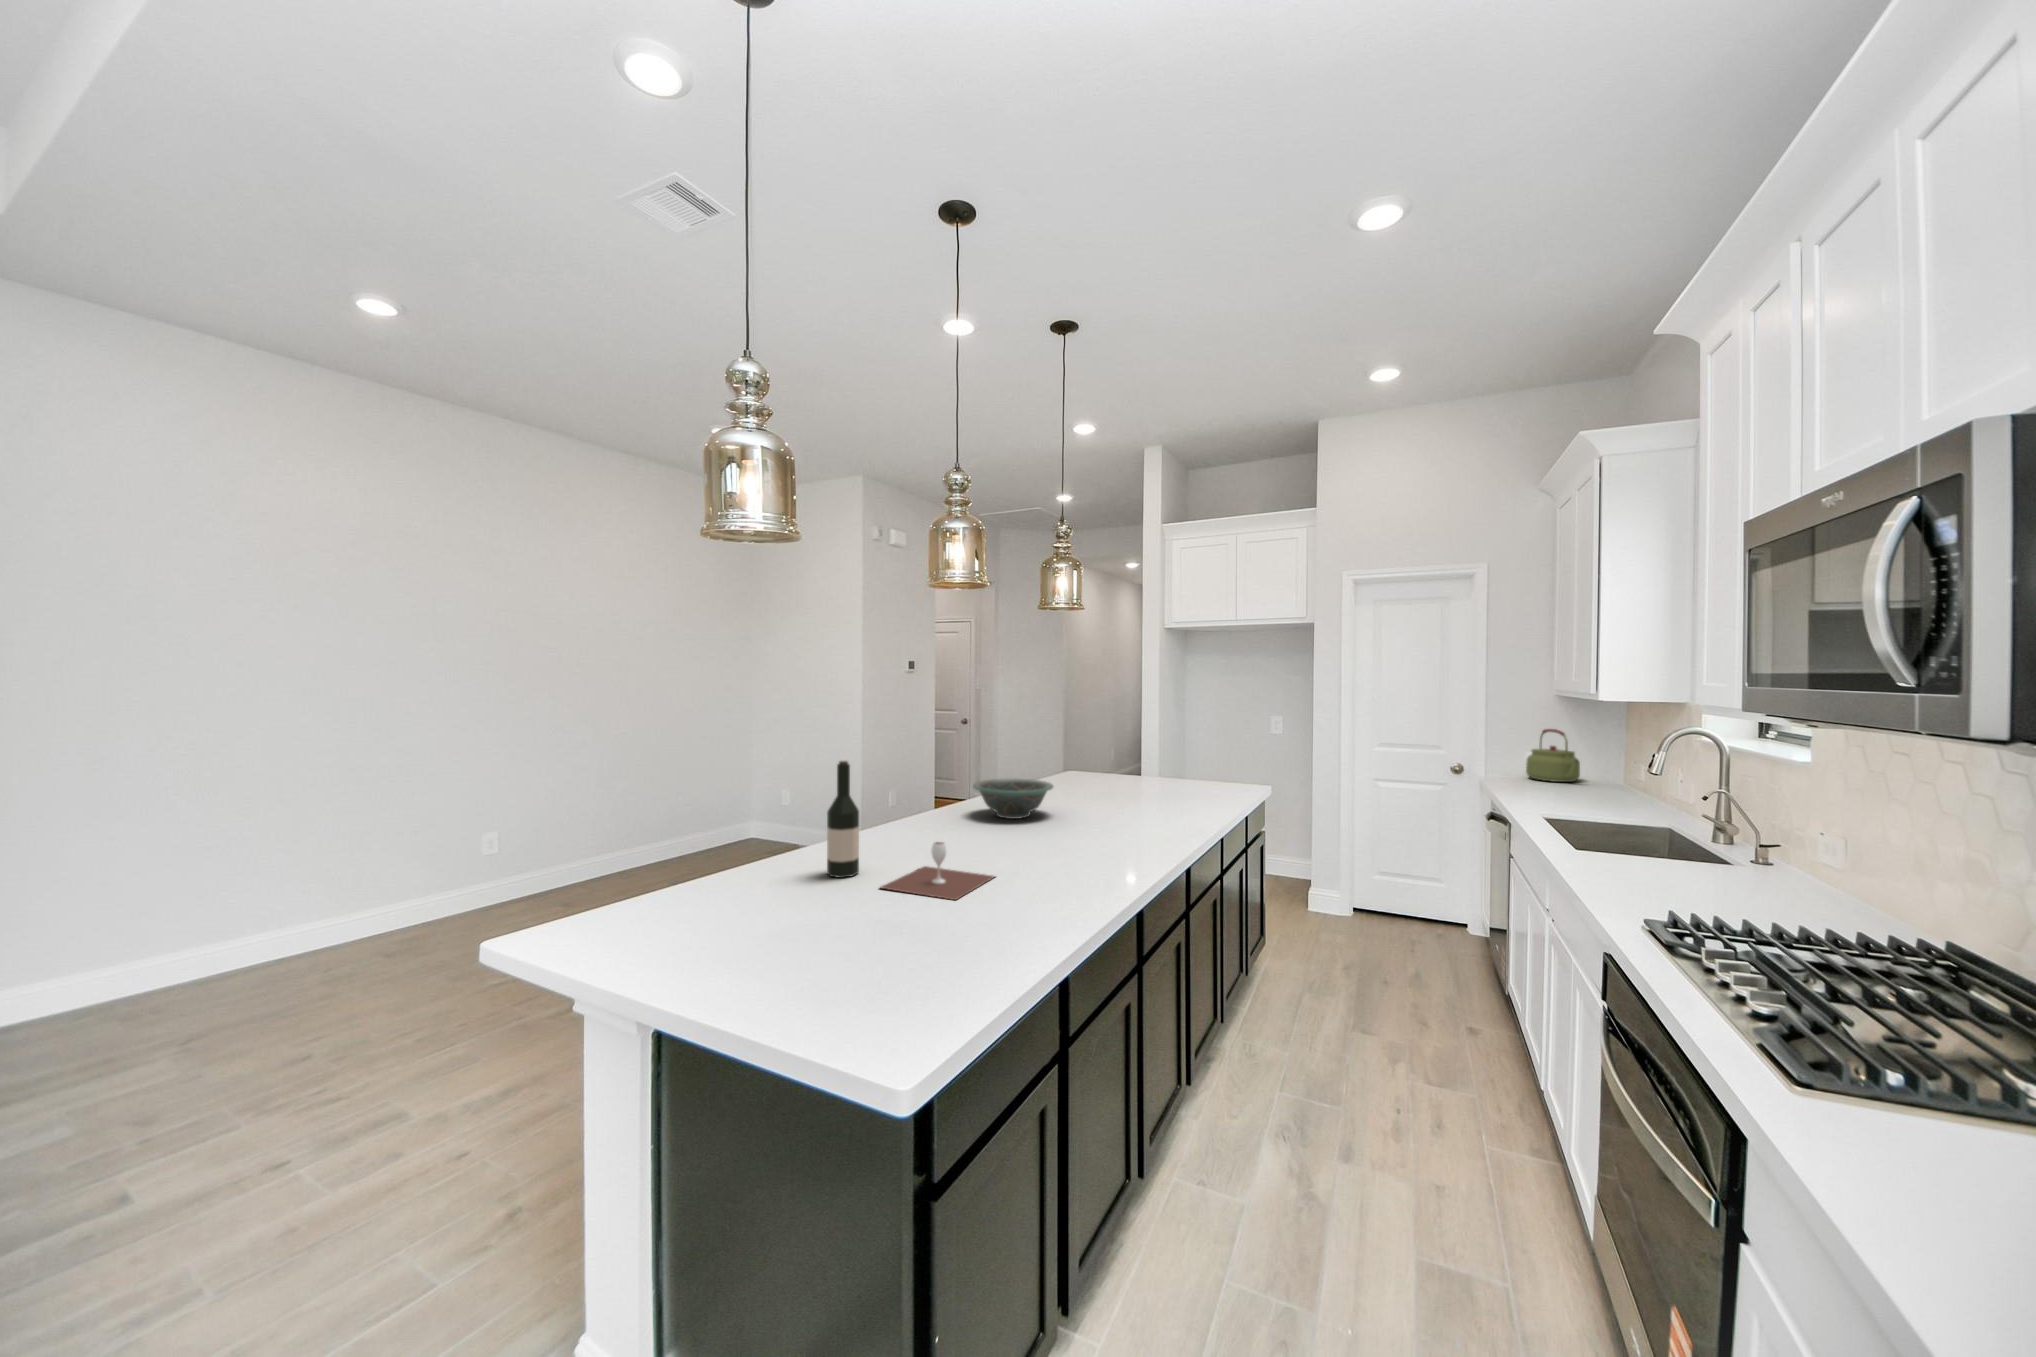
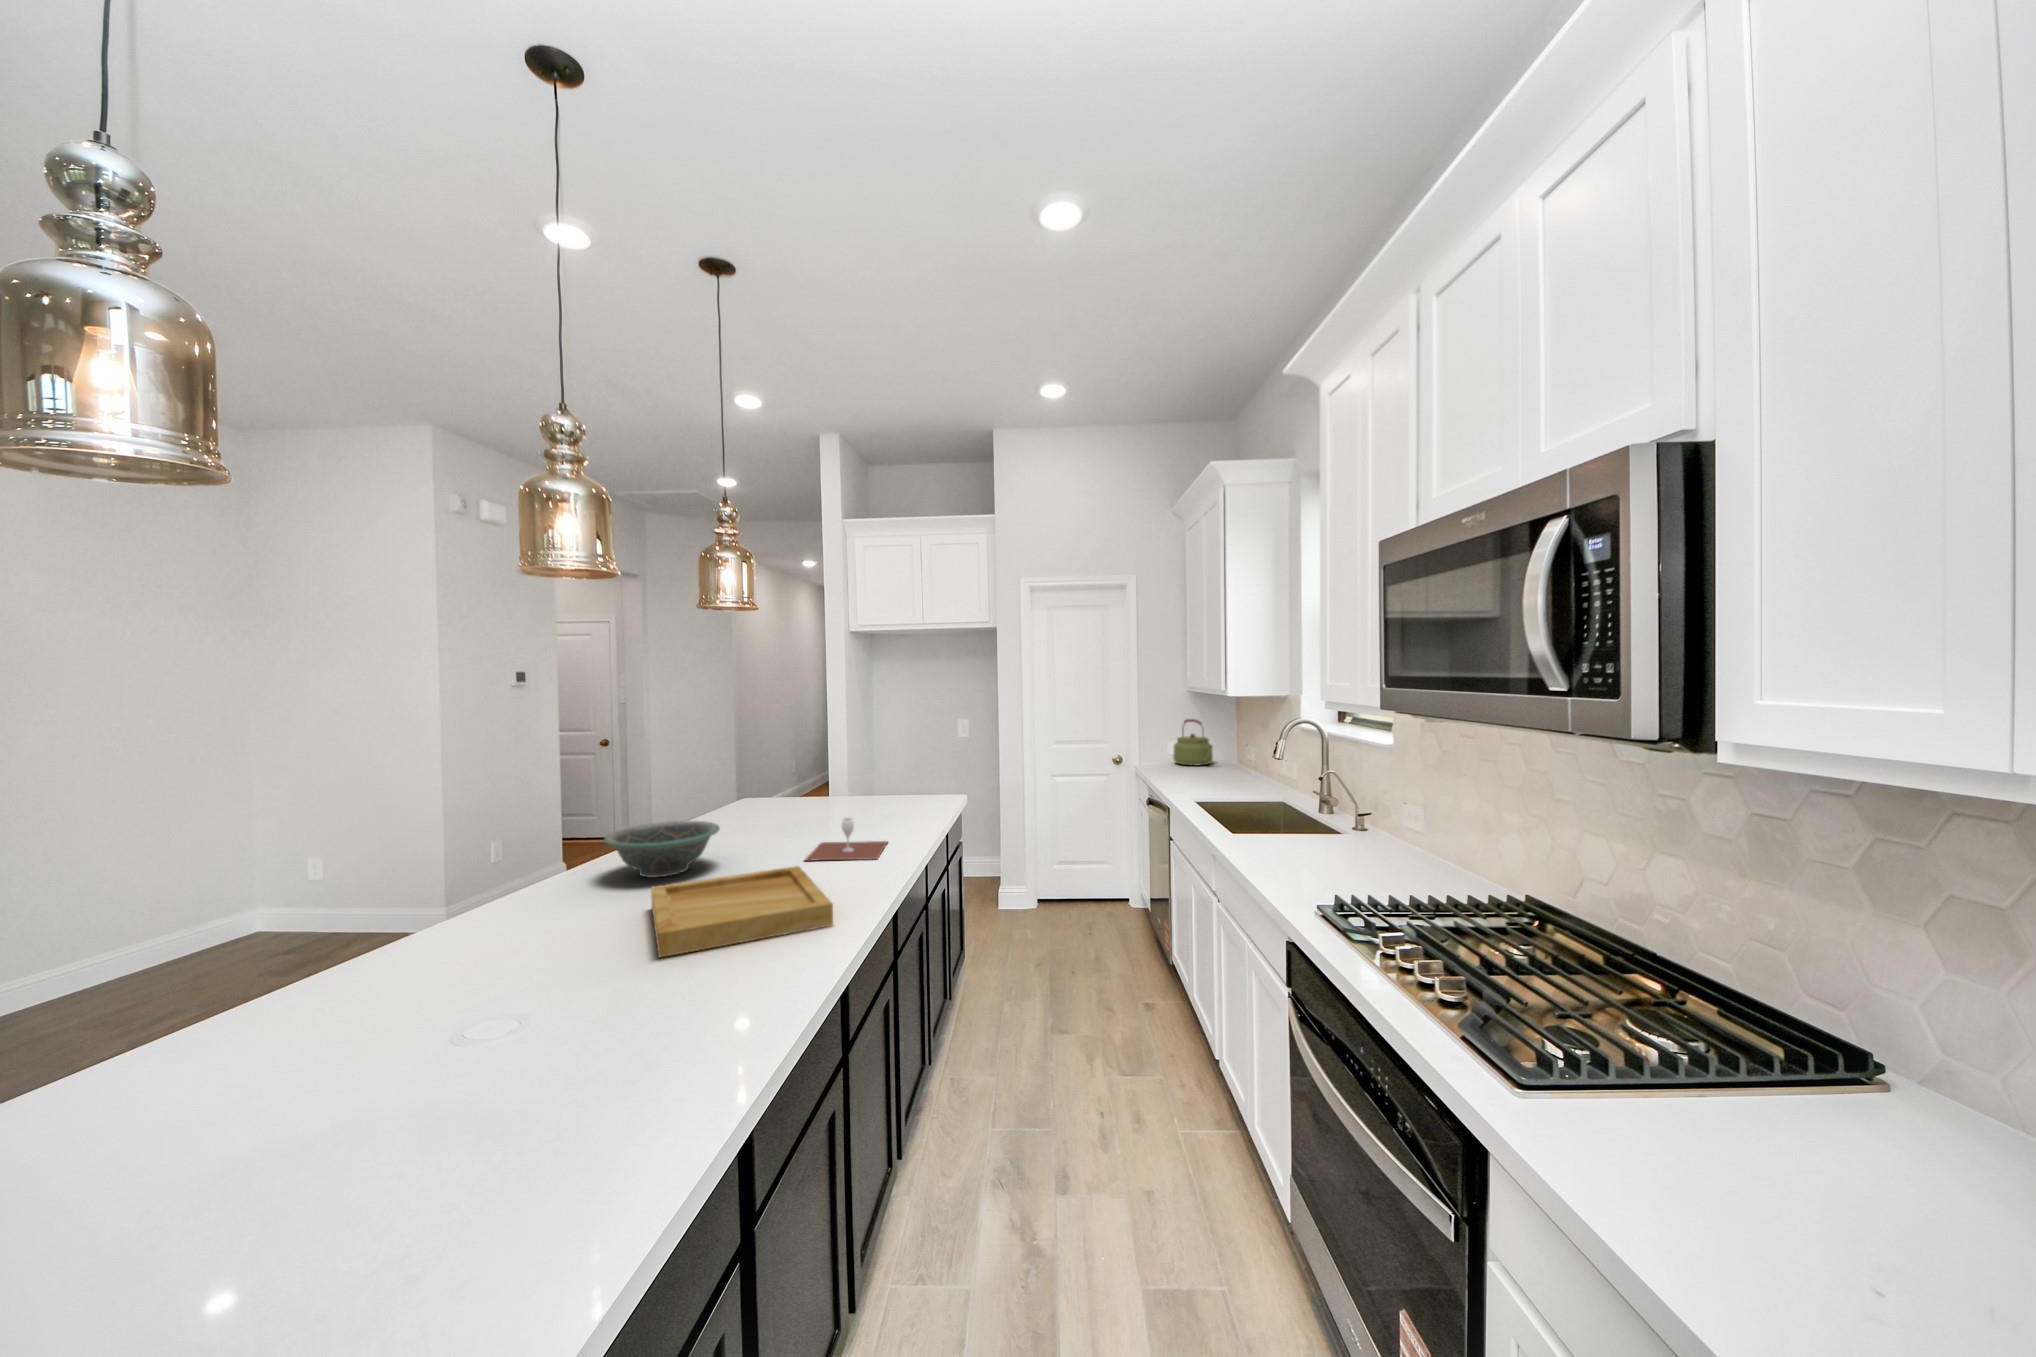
wine bottle: present [827,761,859,878] -> none [321,846,391,1041]
tray: none [1005,820,1135,865] -> present [651,866,833,957]
wine glass: present [881,842,994,900] -> present [806,818,887,861]

